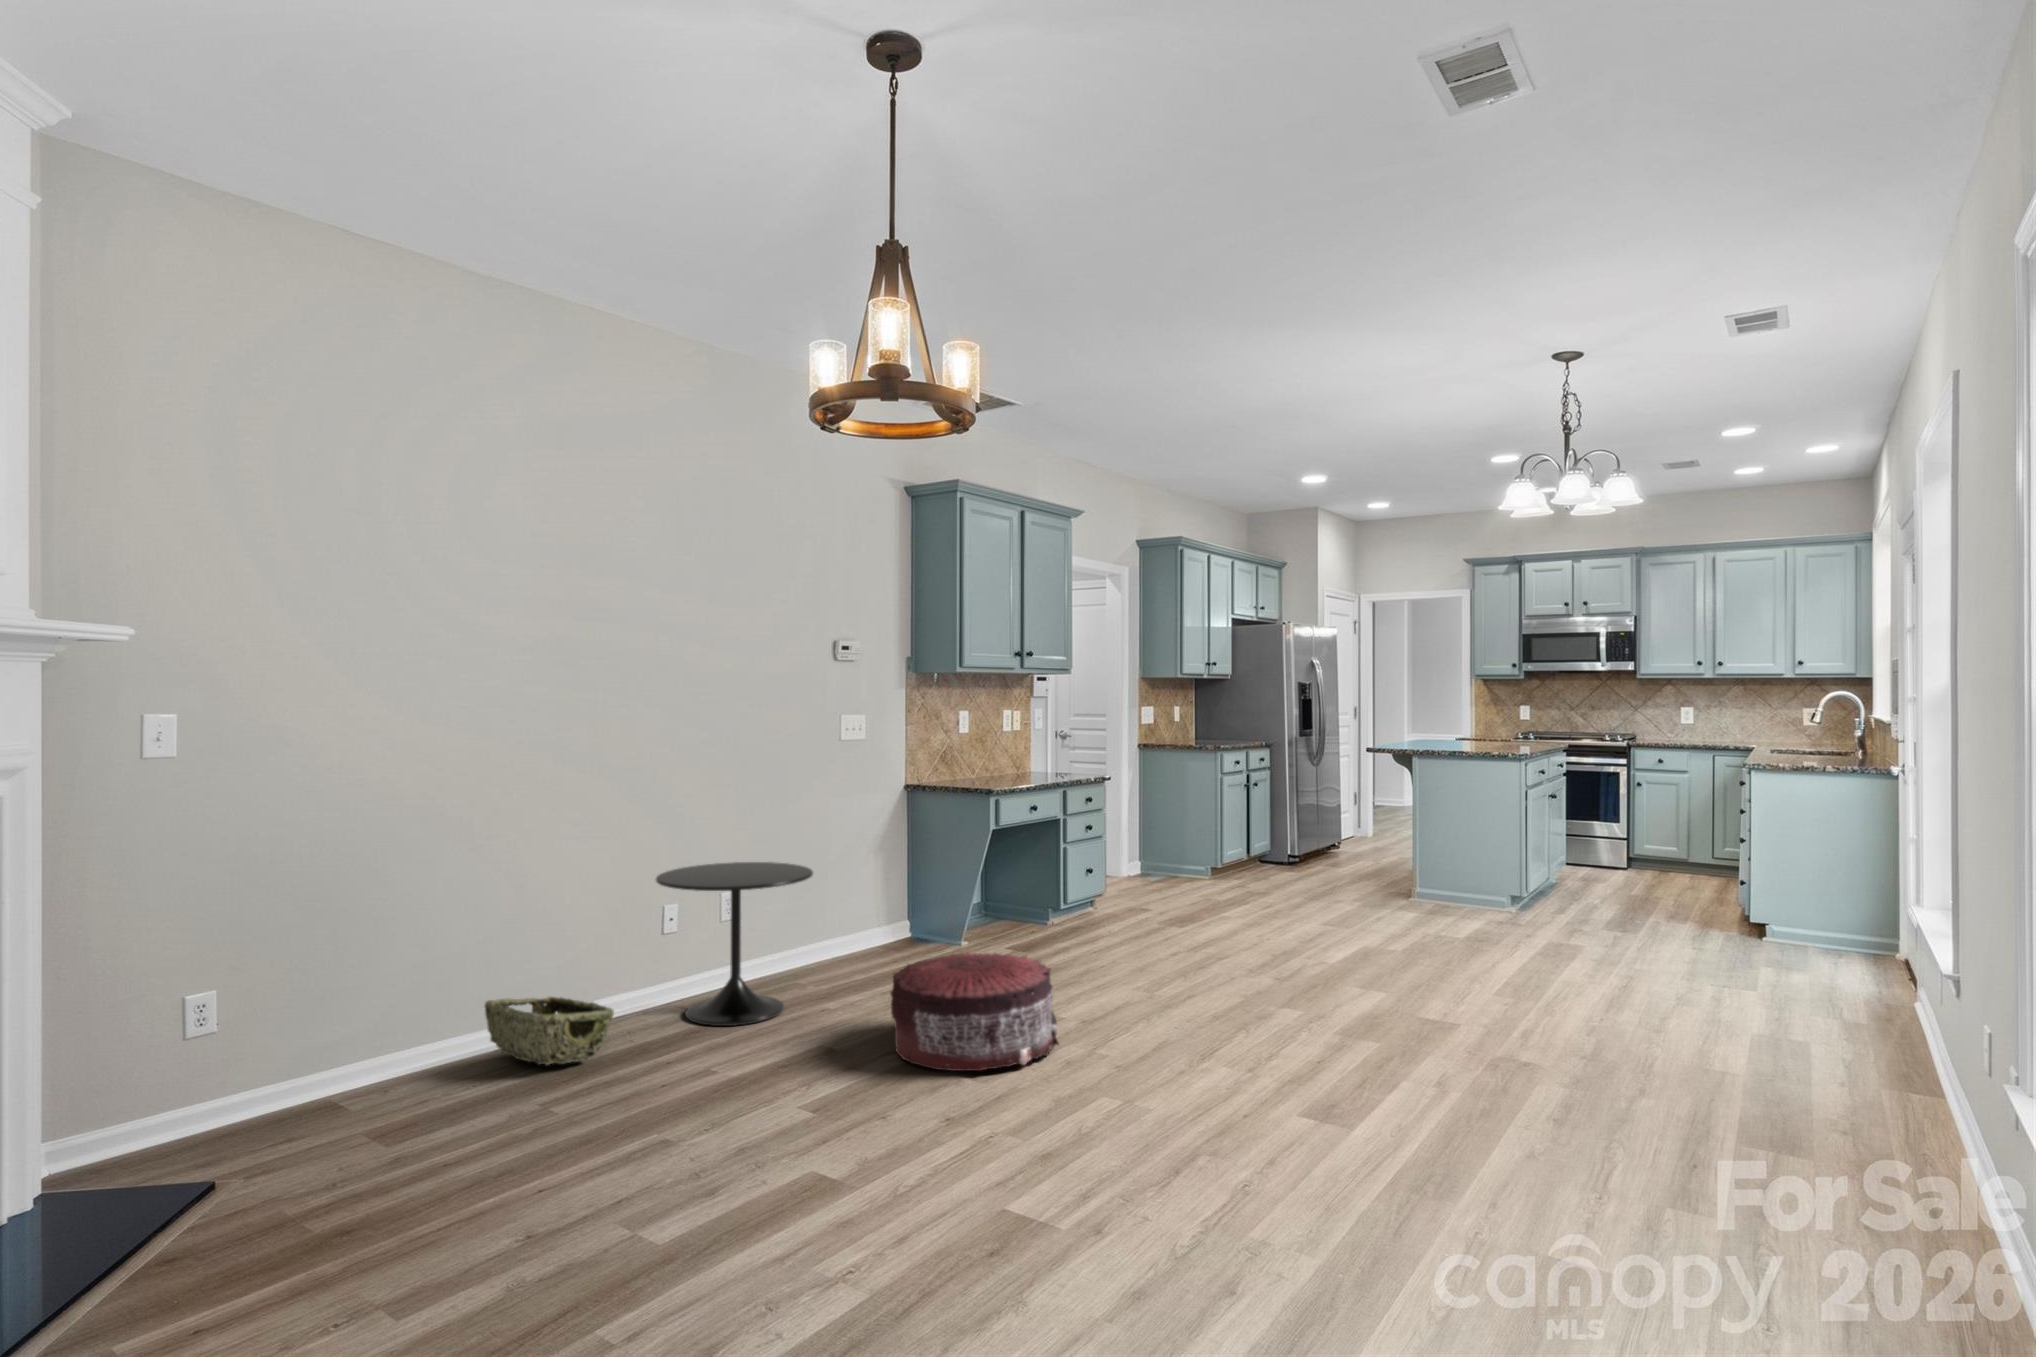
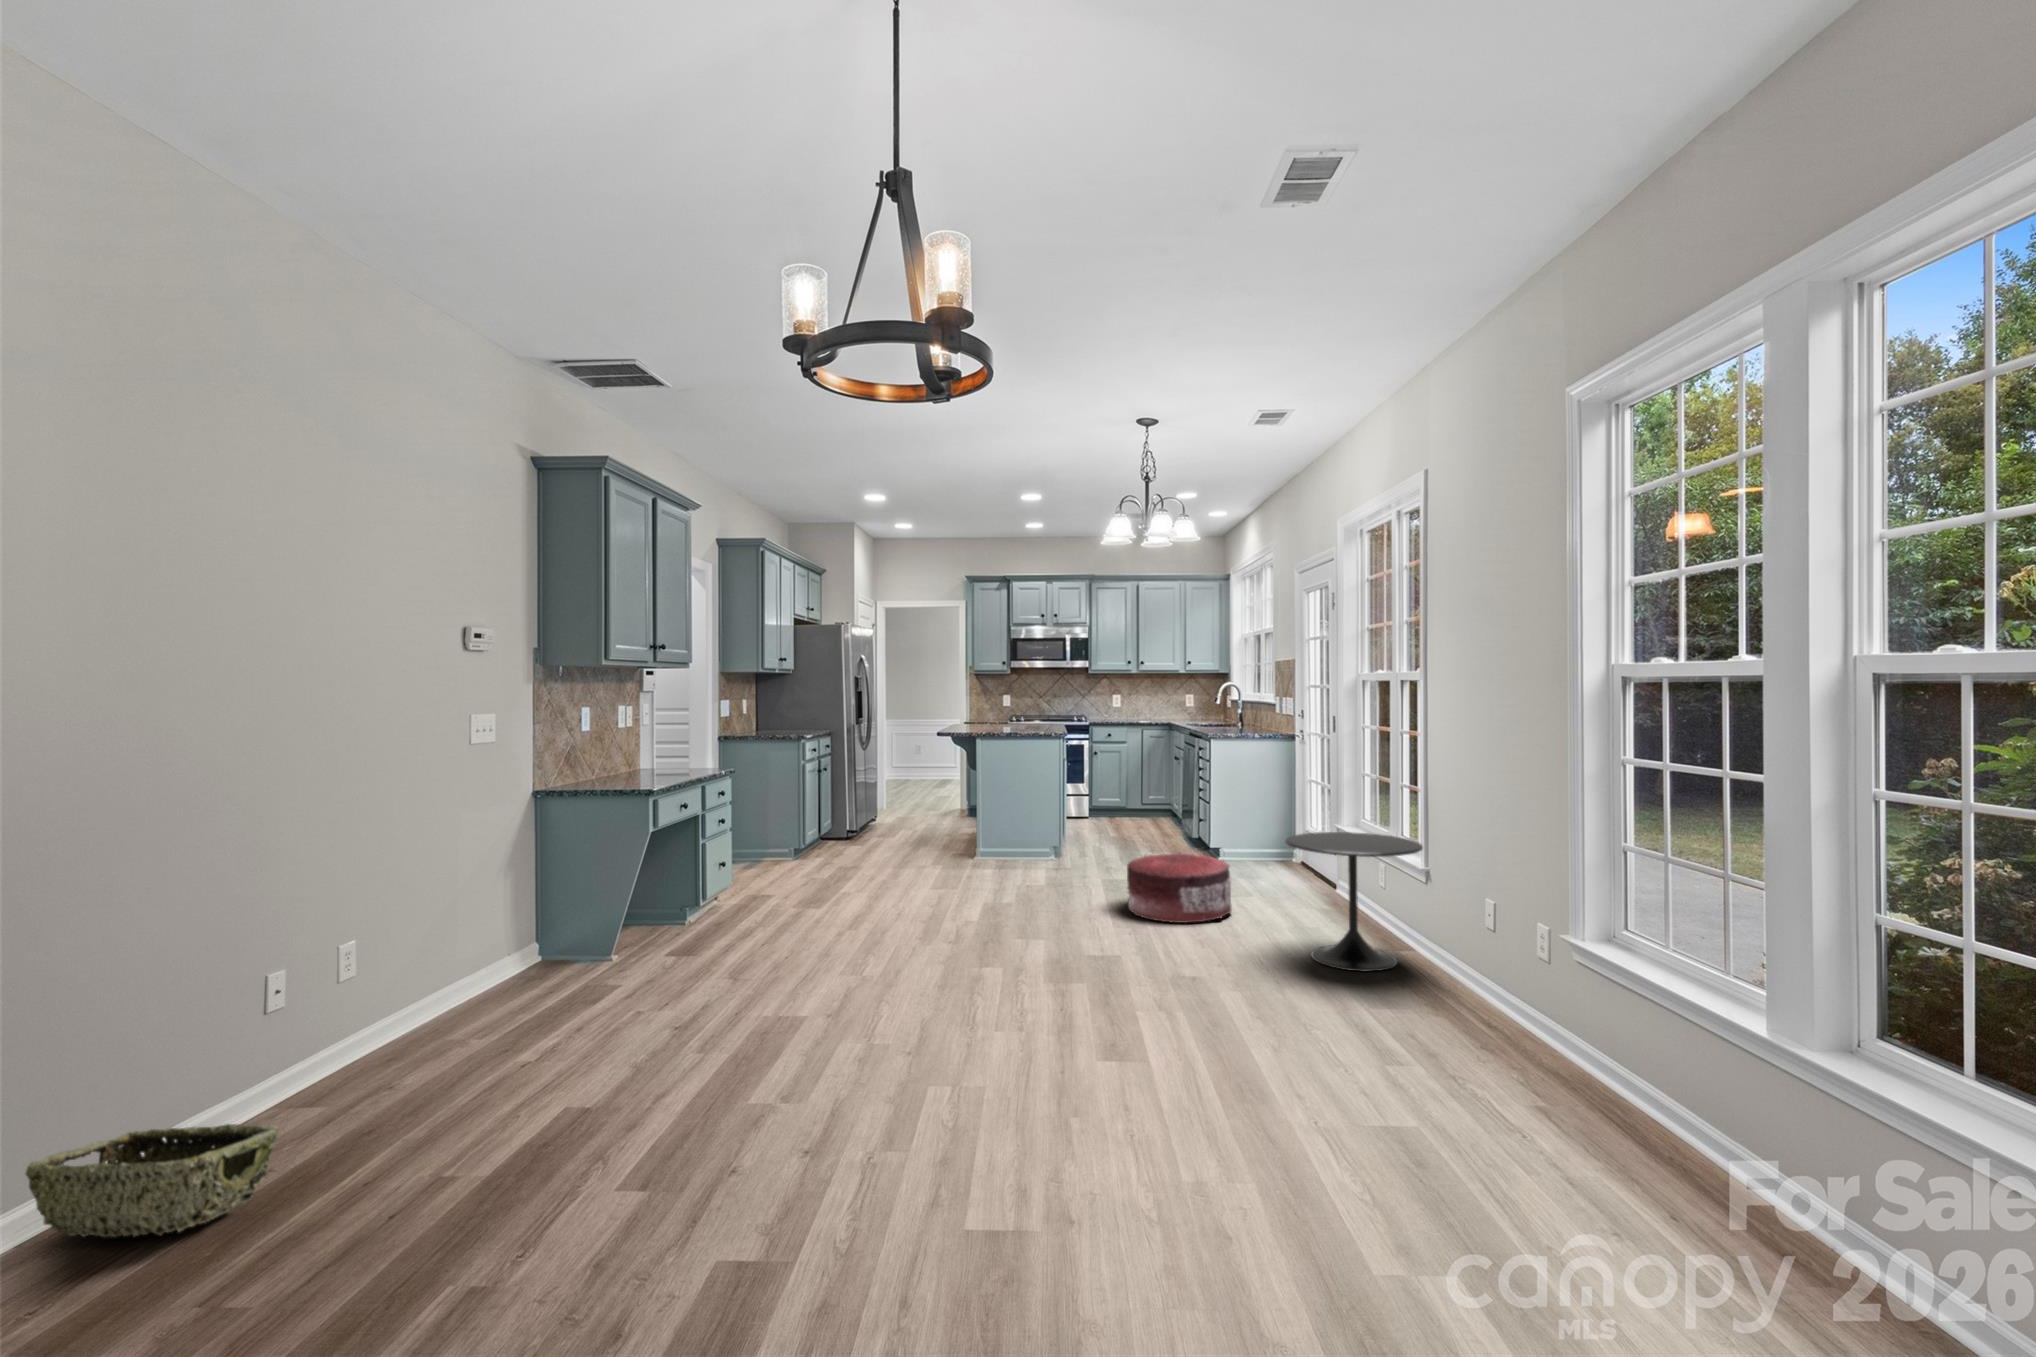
side table: present [656,862,813,1026] -> present [1285,832,1423,972]
pouf: present [890,952,1059,1071] -> present [1127,853,1232,923]

